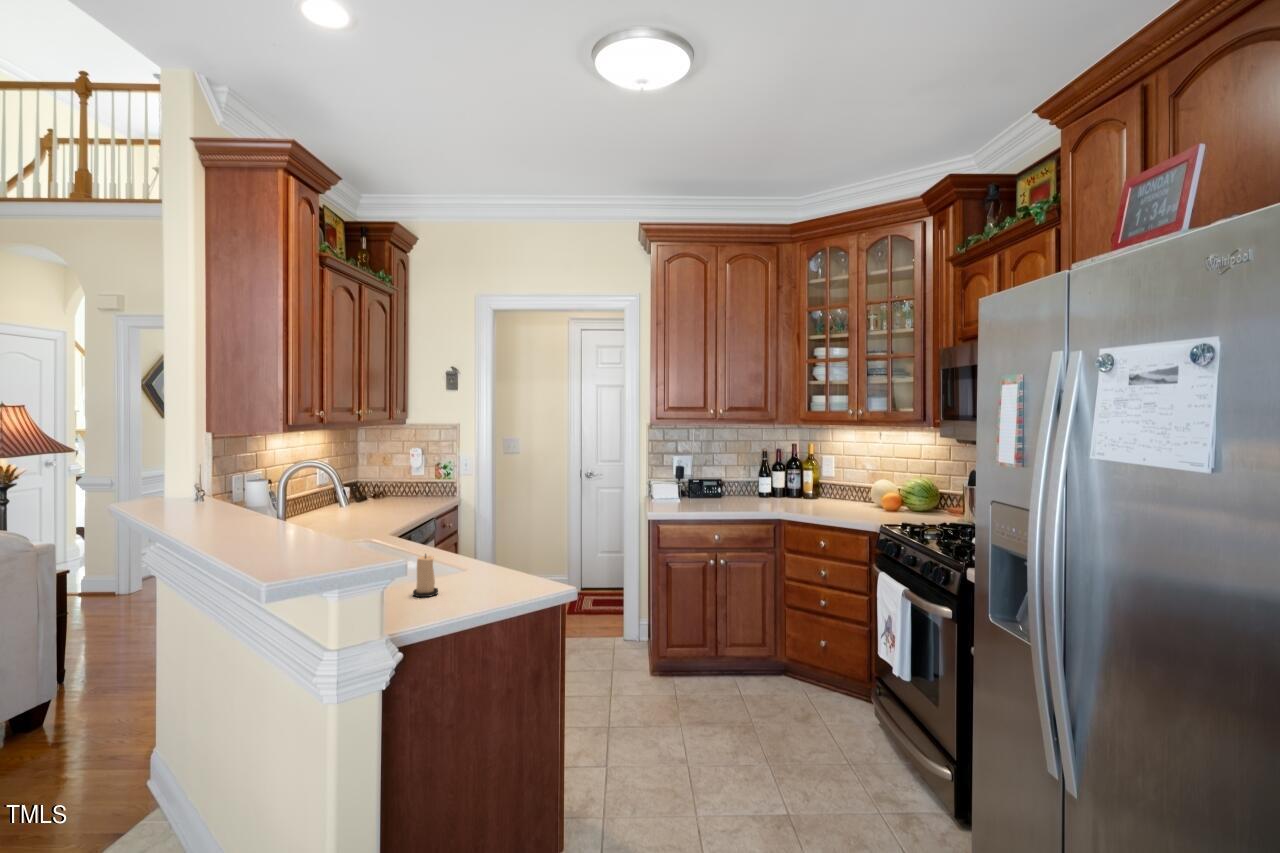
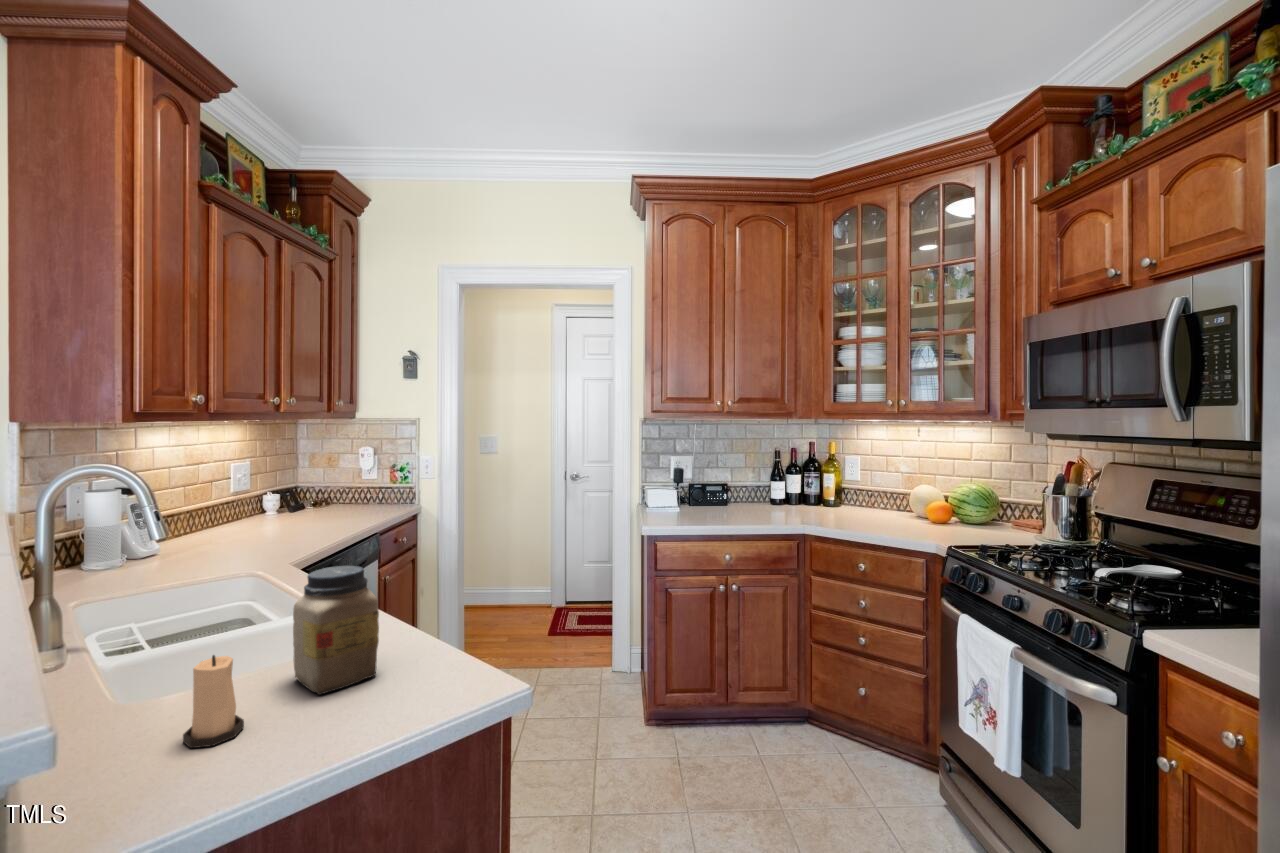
jar: none [448,517,493,584] -> present [293,566,379,695]

